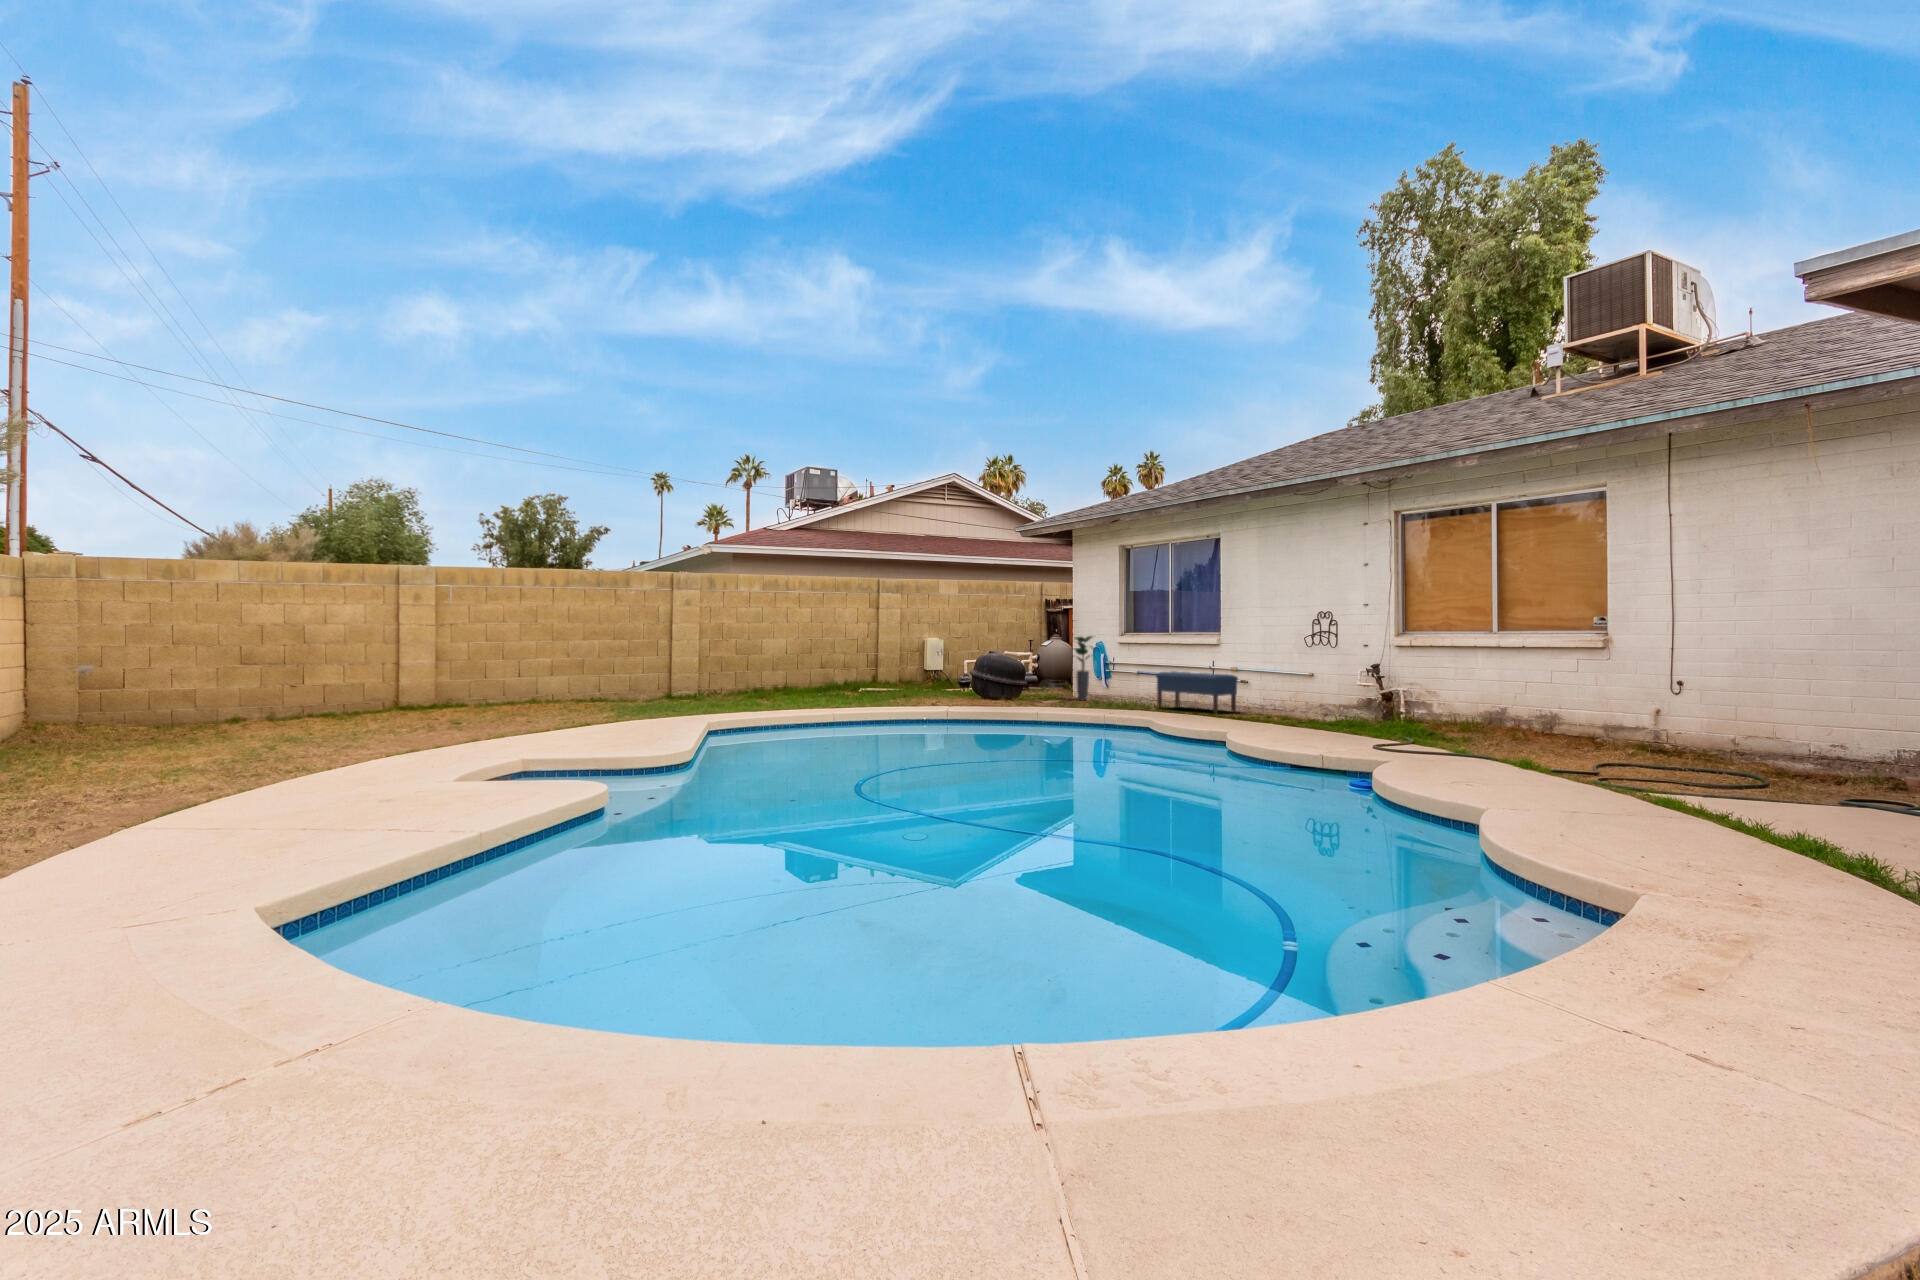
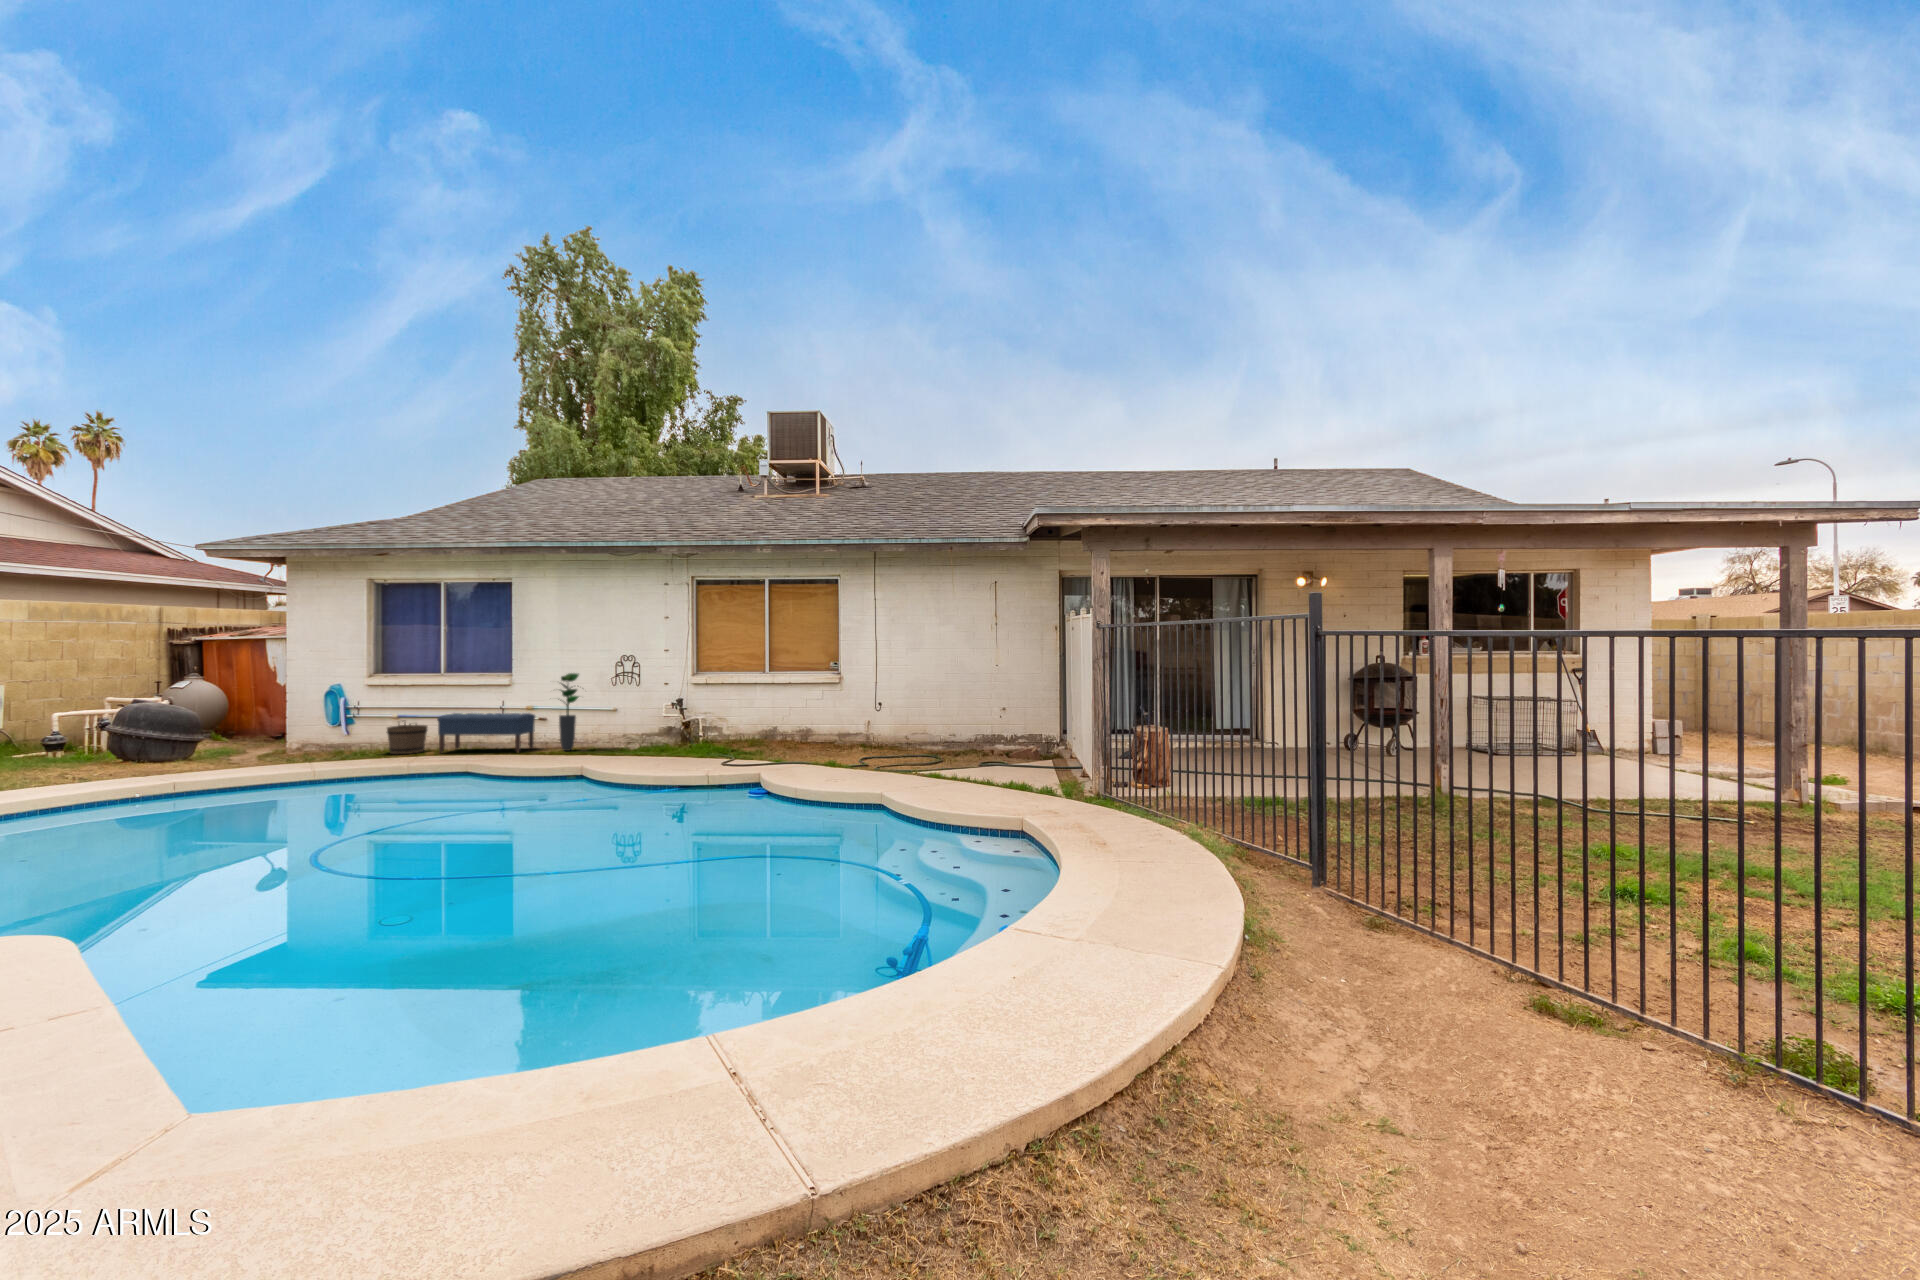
potted plant: present [1075,636,1095,700] -> present [559,673,579,751]
bucket: none [1124,677,1156,706] -> present [387,723,427,754]

